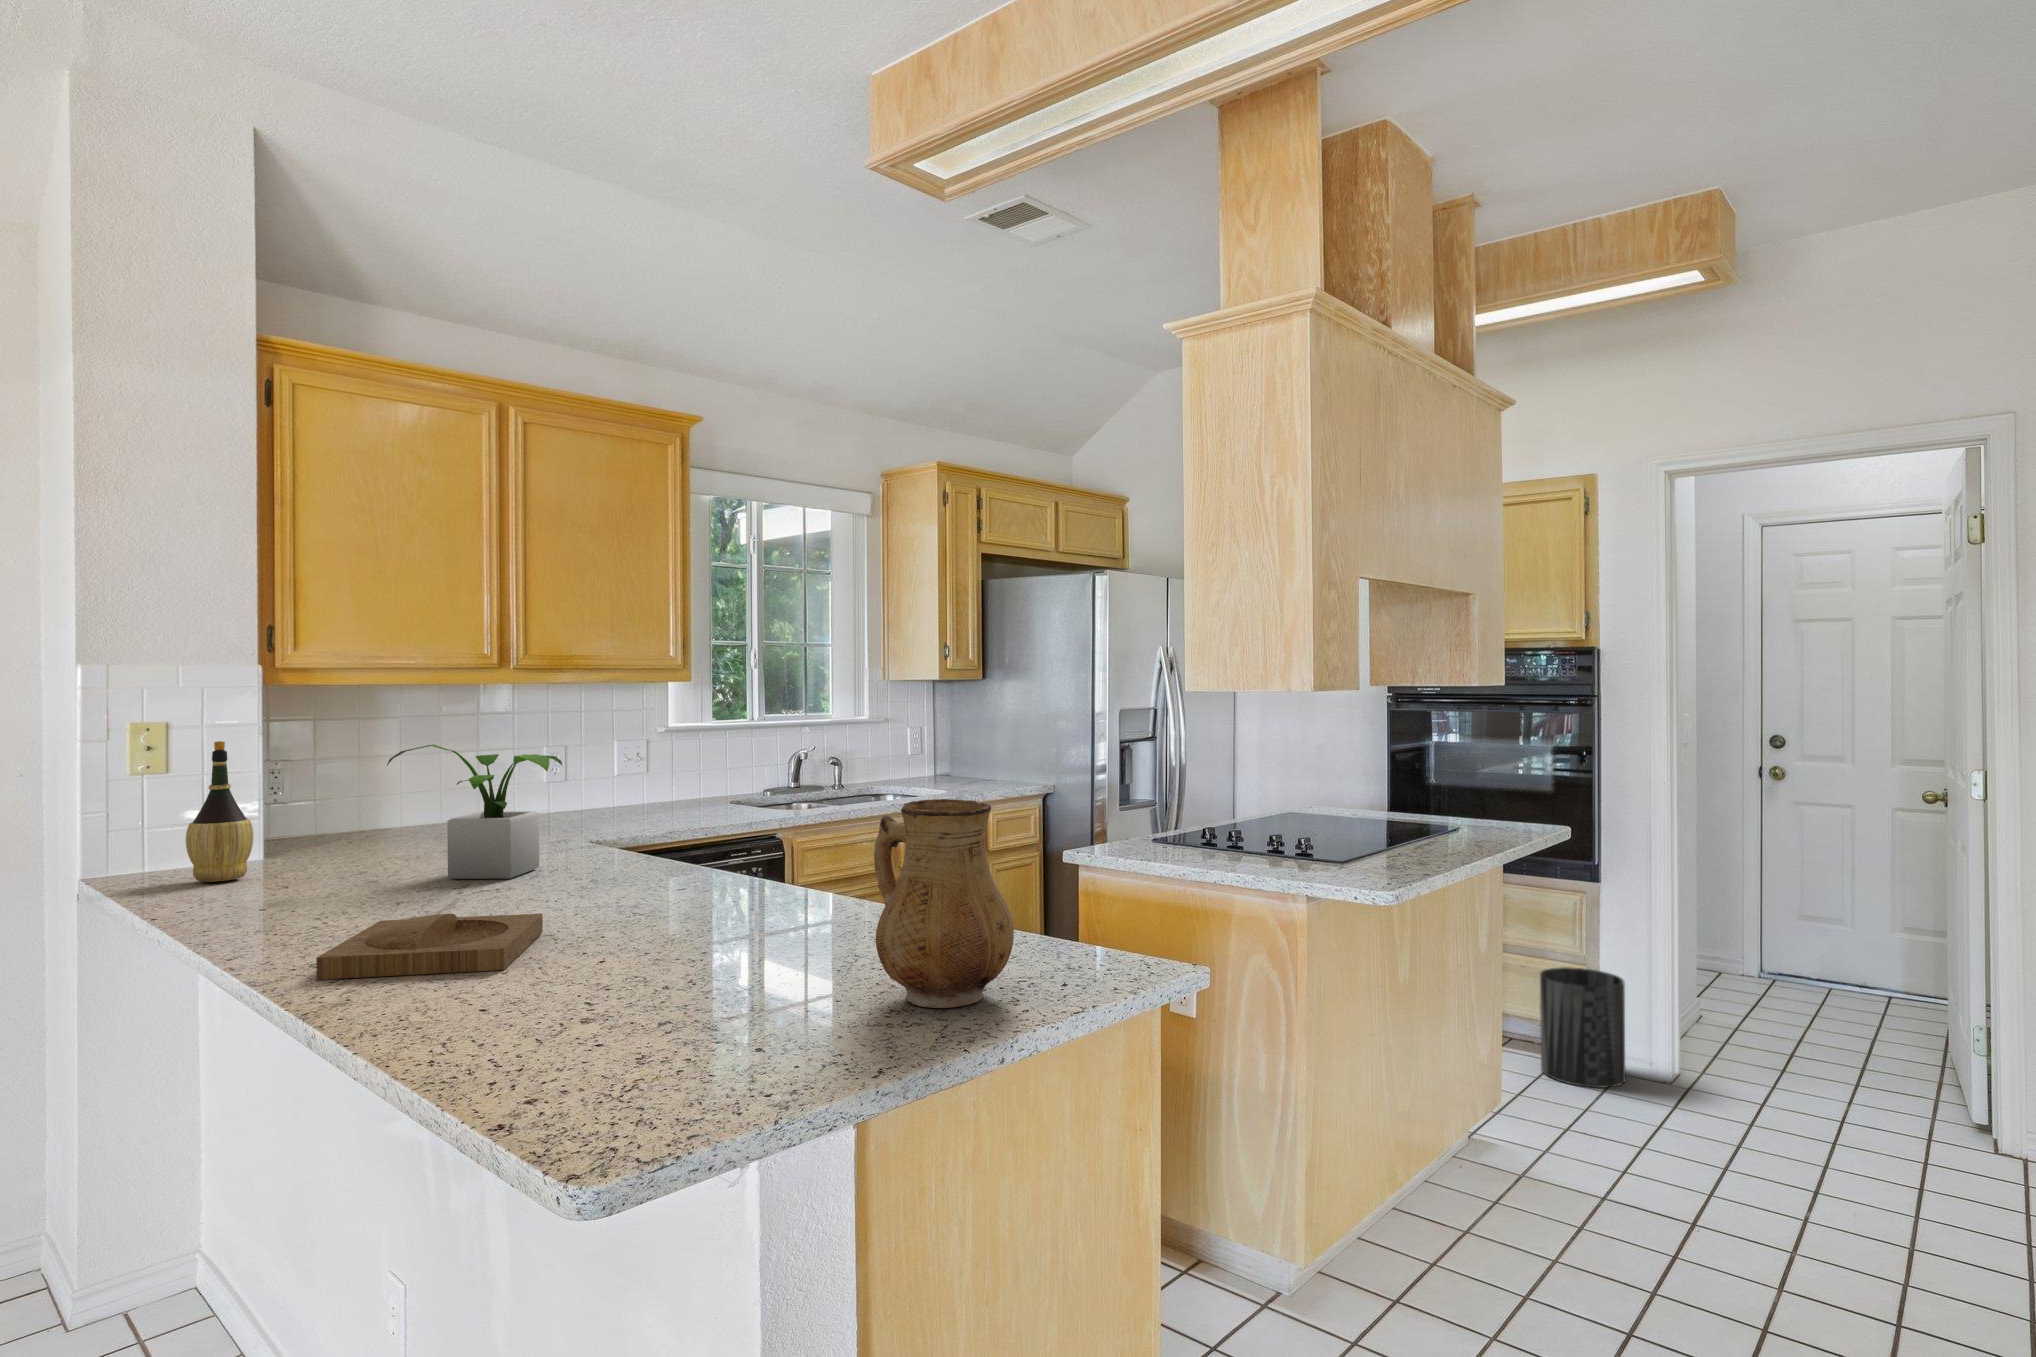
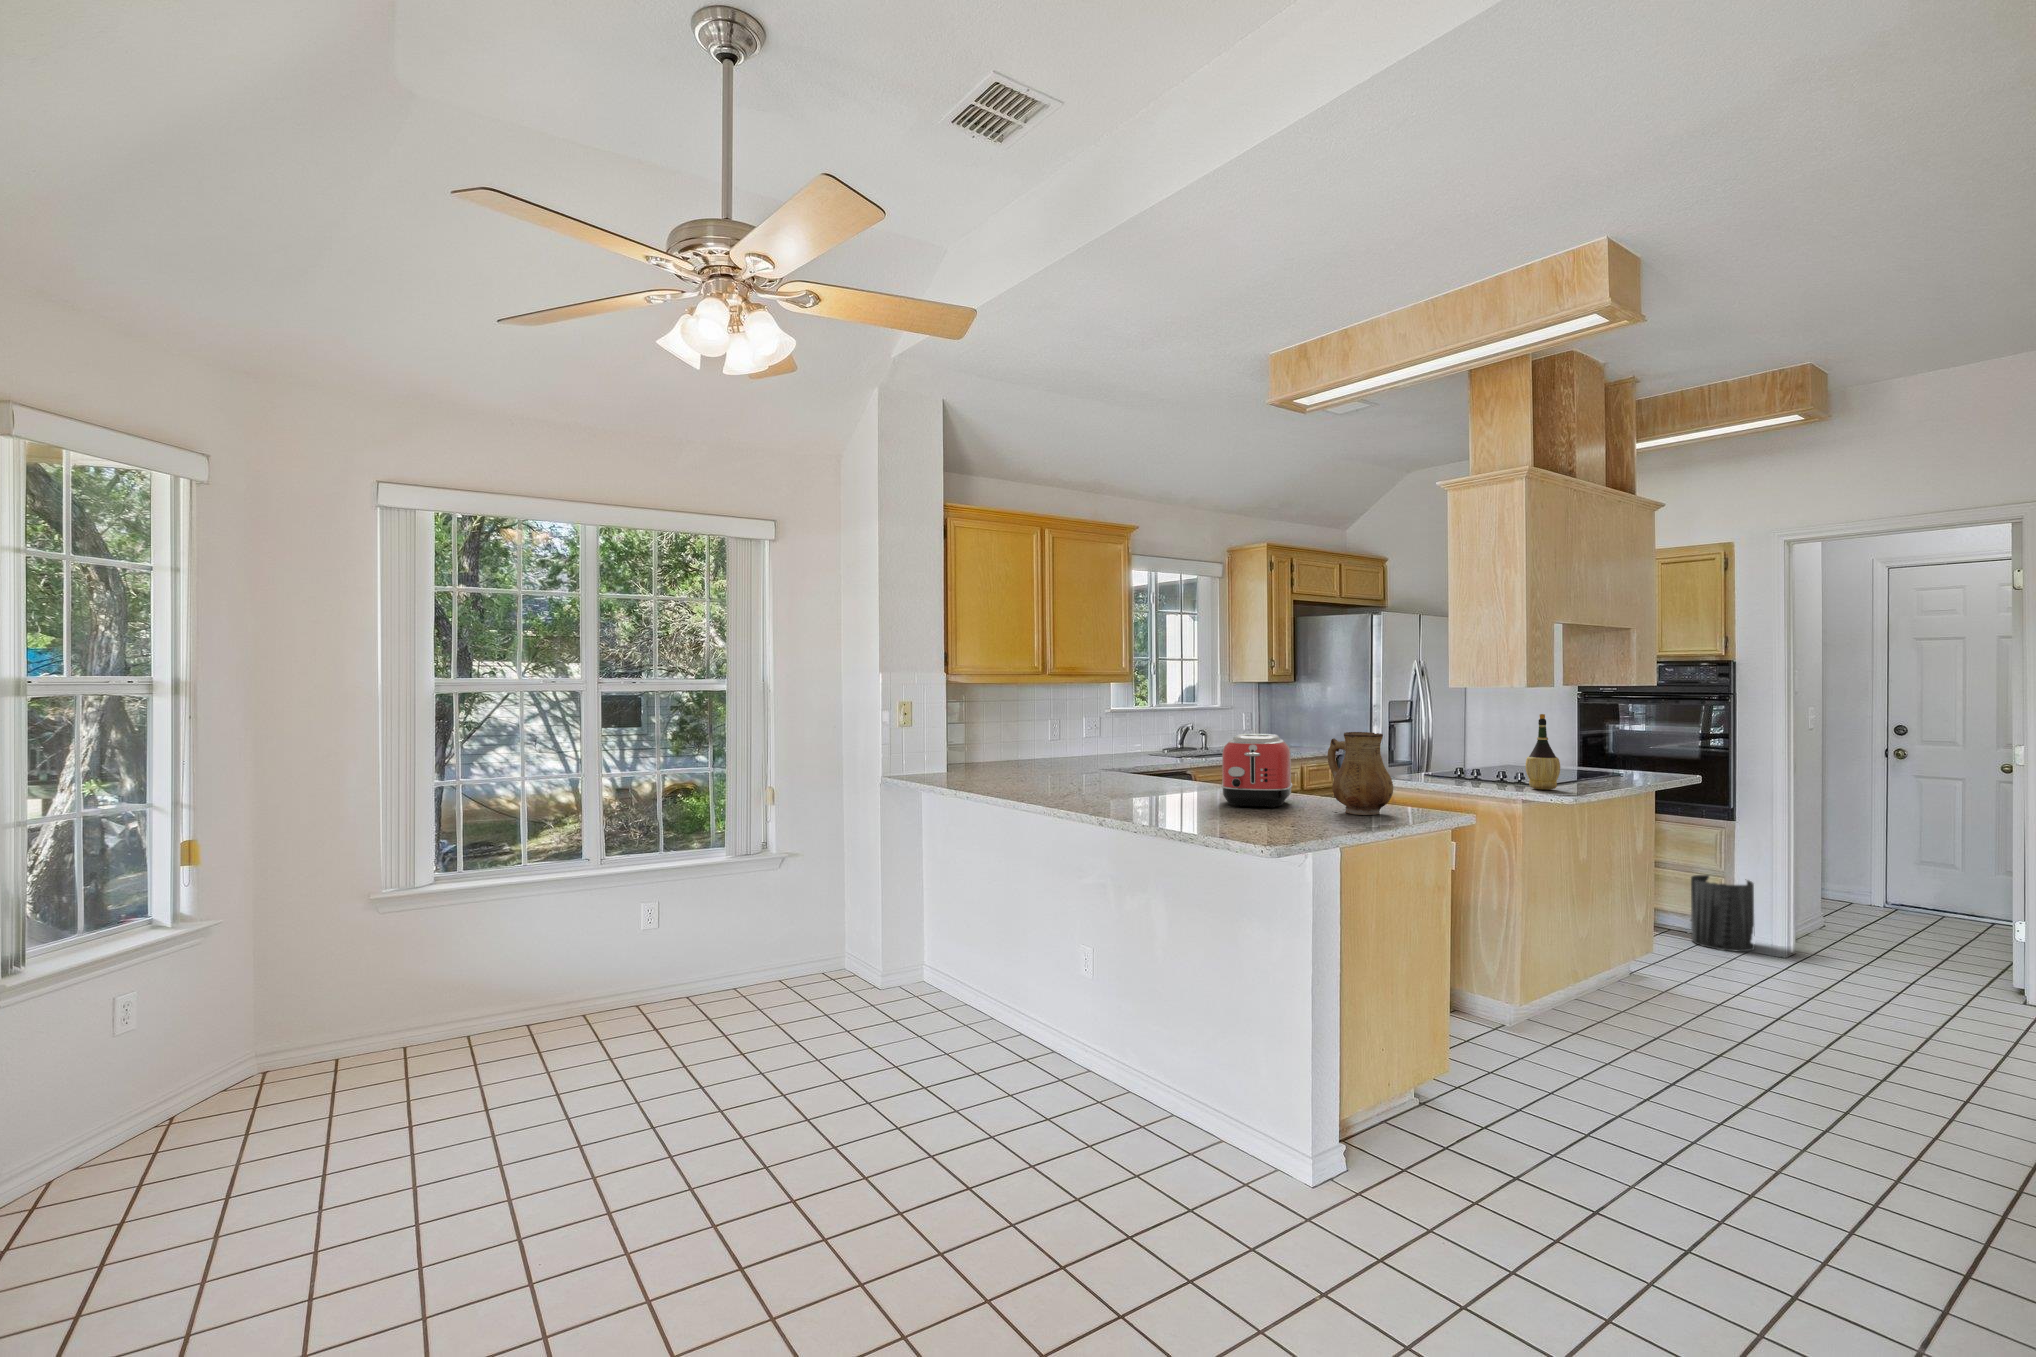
wine bottle: present [186,741,253,882] -> present [1526,714,1560,789]
potted plant: present [387,745,562,879] -> none [1037,713,1115,779]
toaster: none [639,799,823,984] -> present [1221,734,1292,808]
tray: present [316,913,543,980] -> none [1085,782,1159,802]

